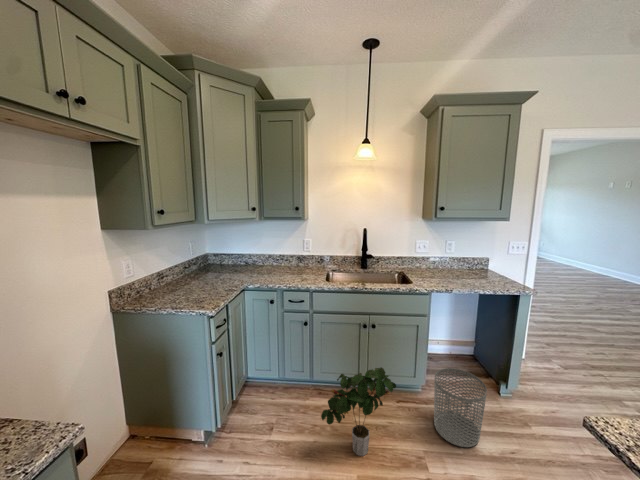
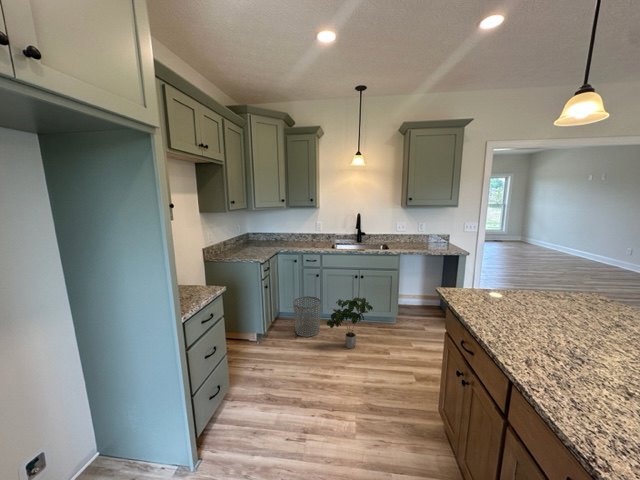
waste bin: present [434,368,487,447] -> present [293,296,321,337]

